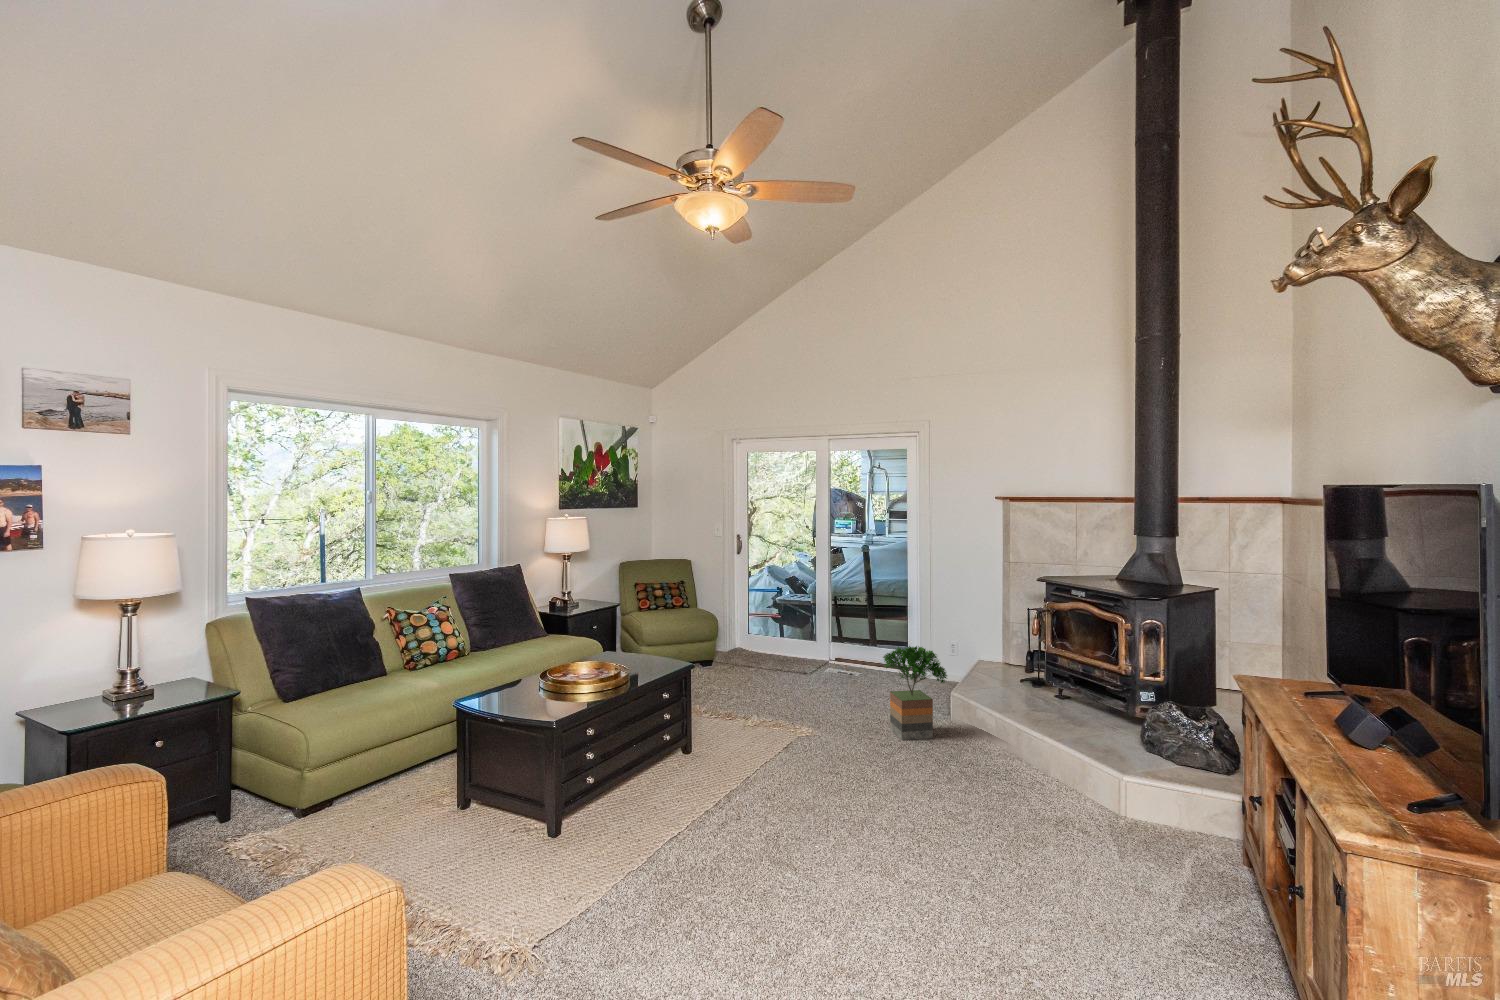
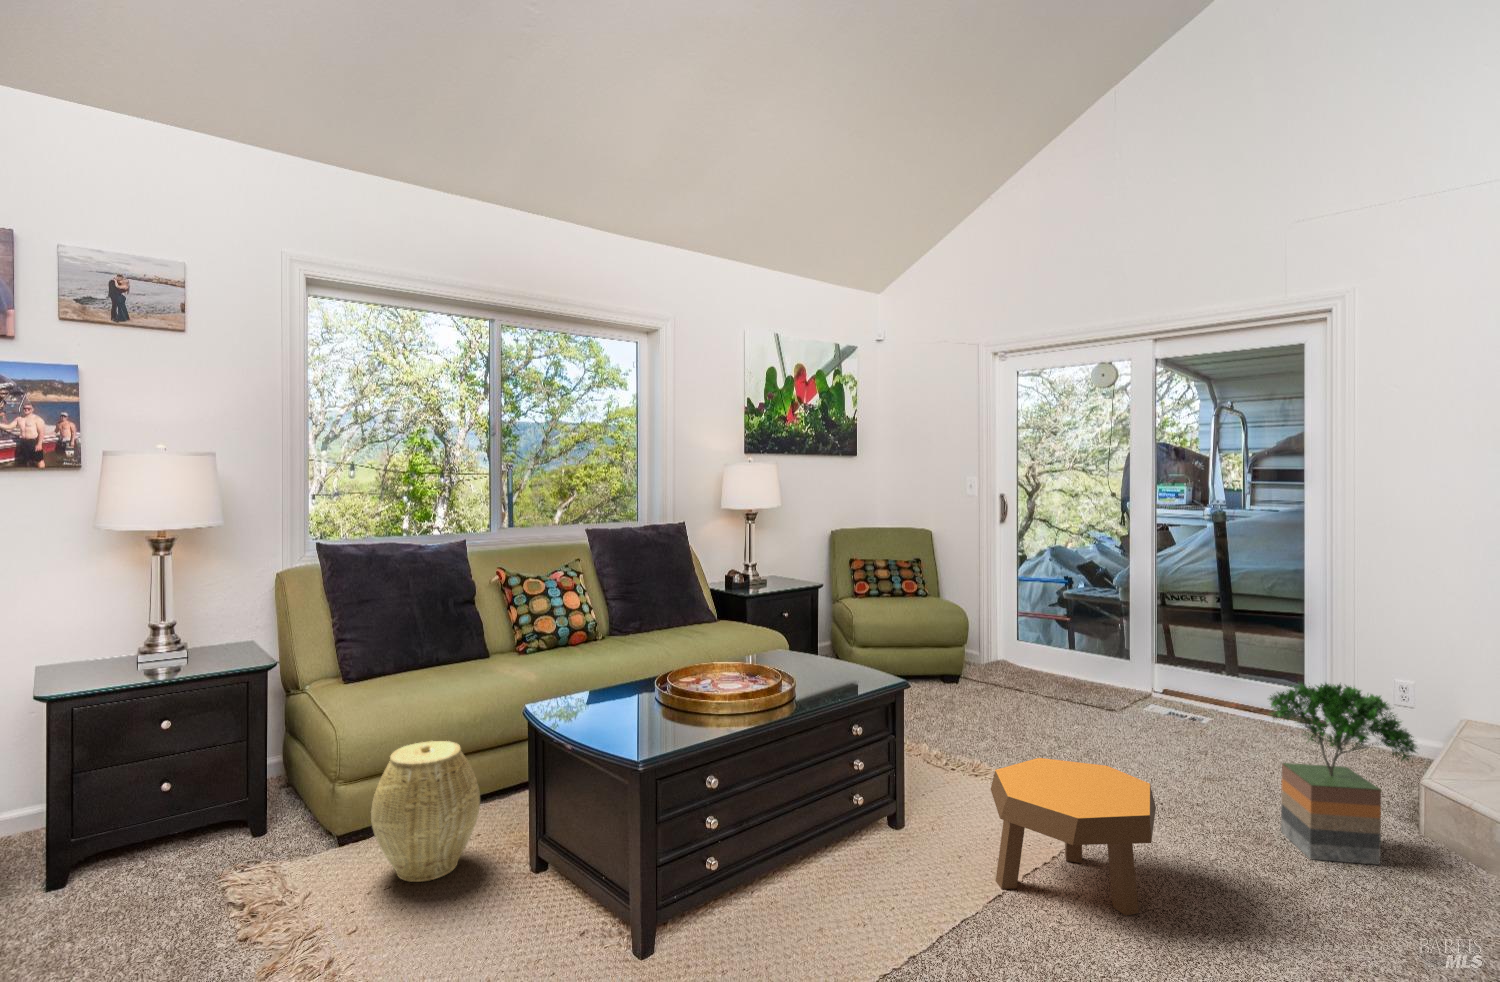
footstool: none [742,702,827,778] -> present [991,758,1156,916]
woven basket: none [343,731,420,826] -> present [371,741,480,882]

